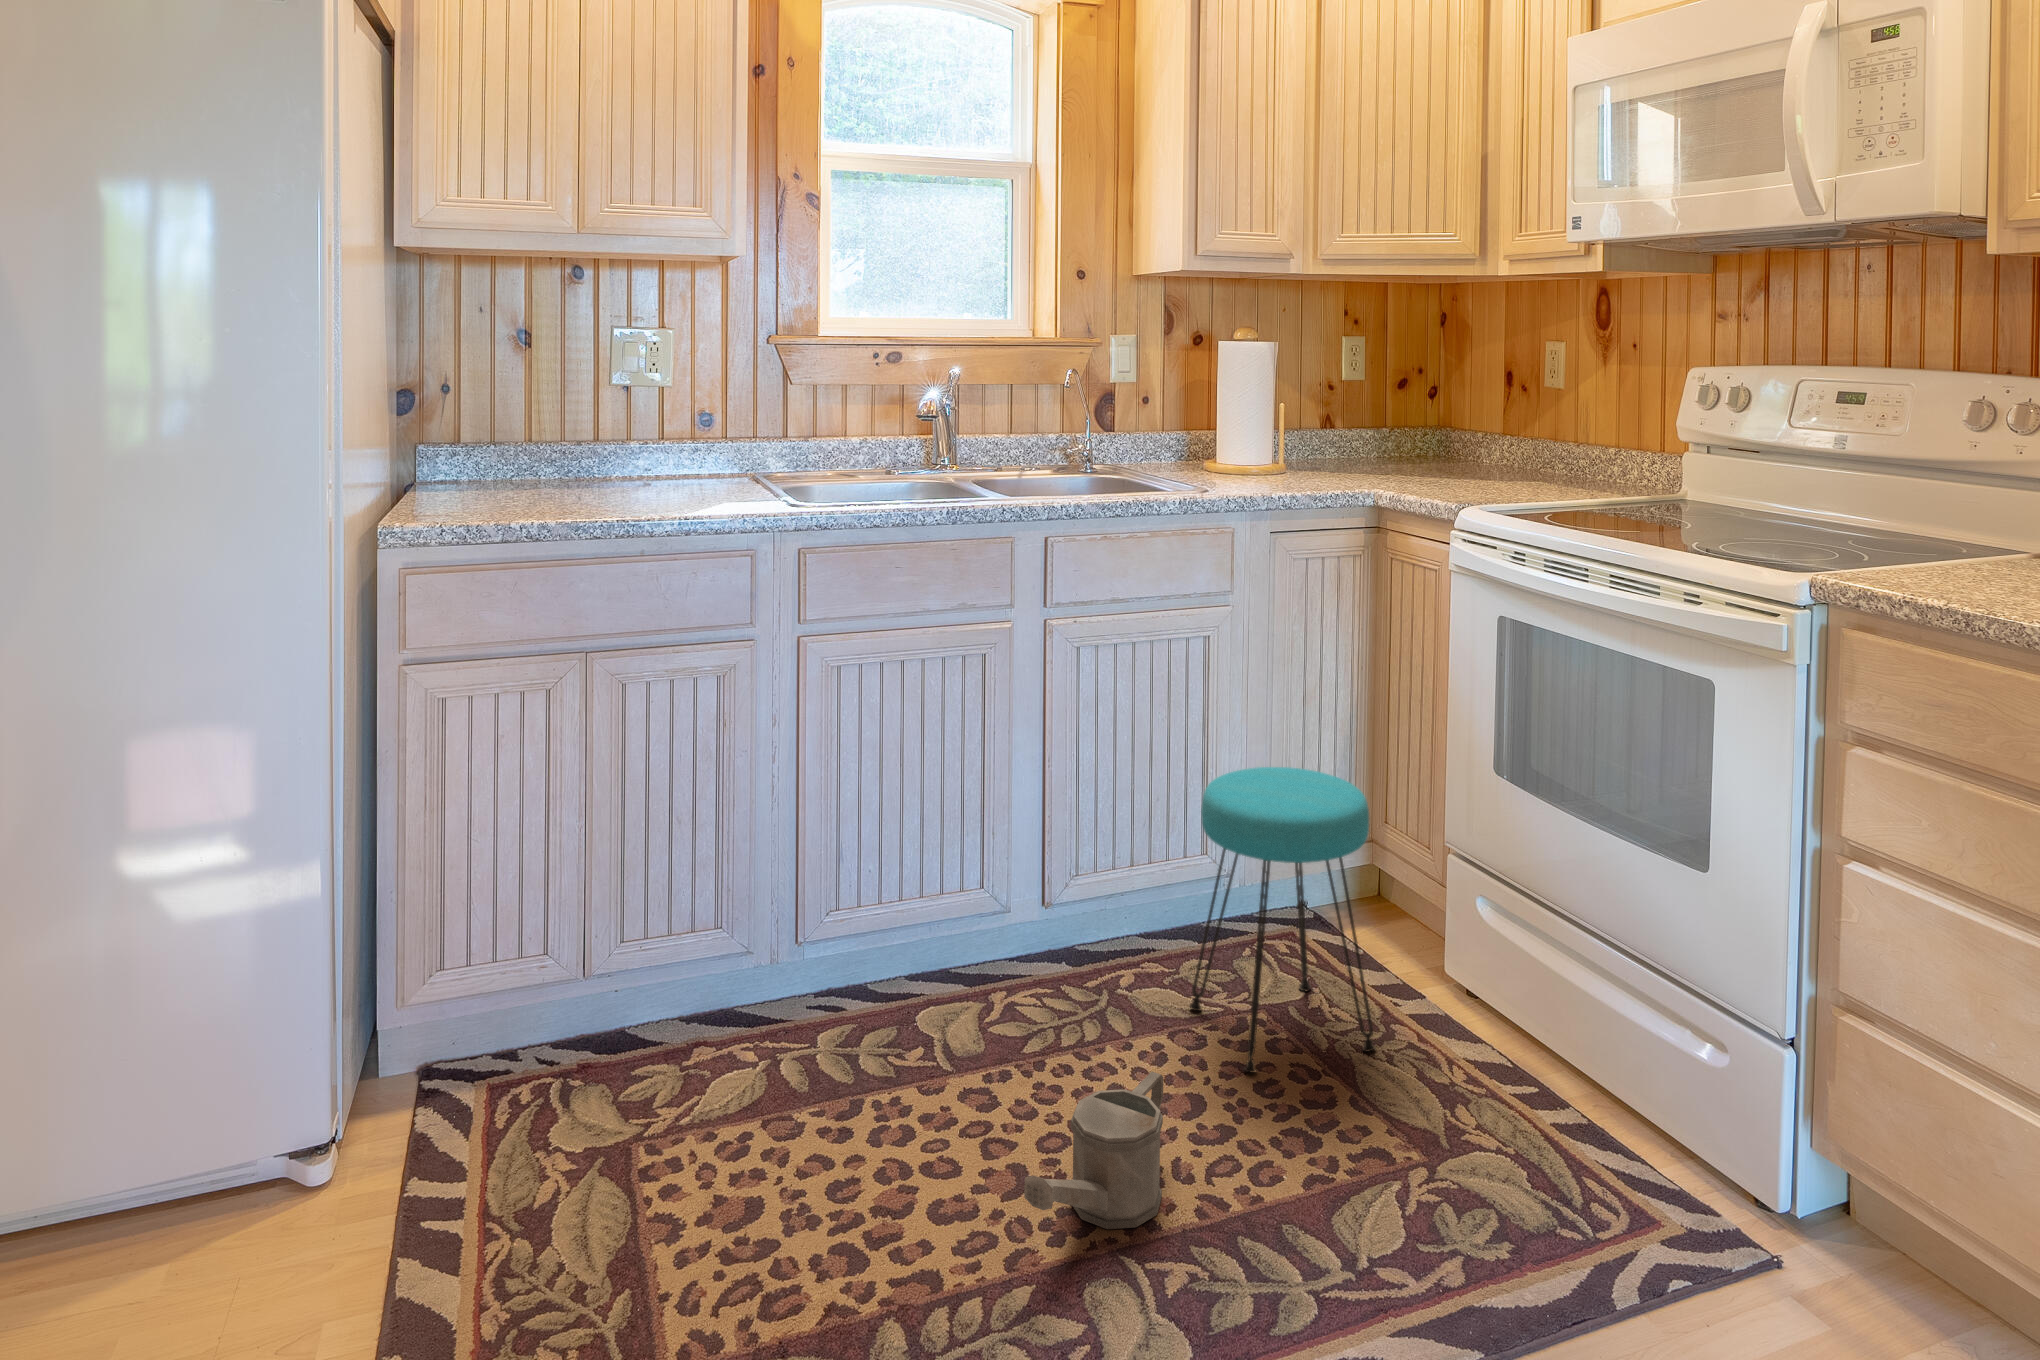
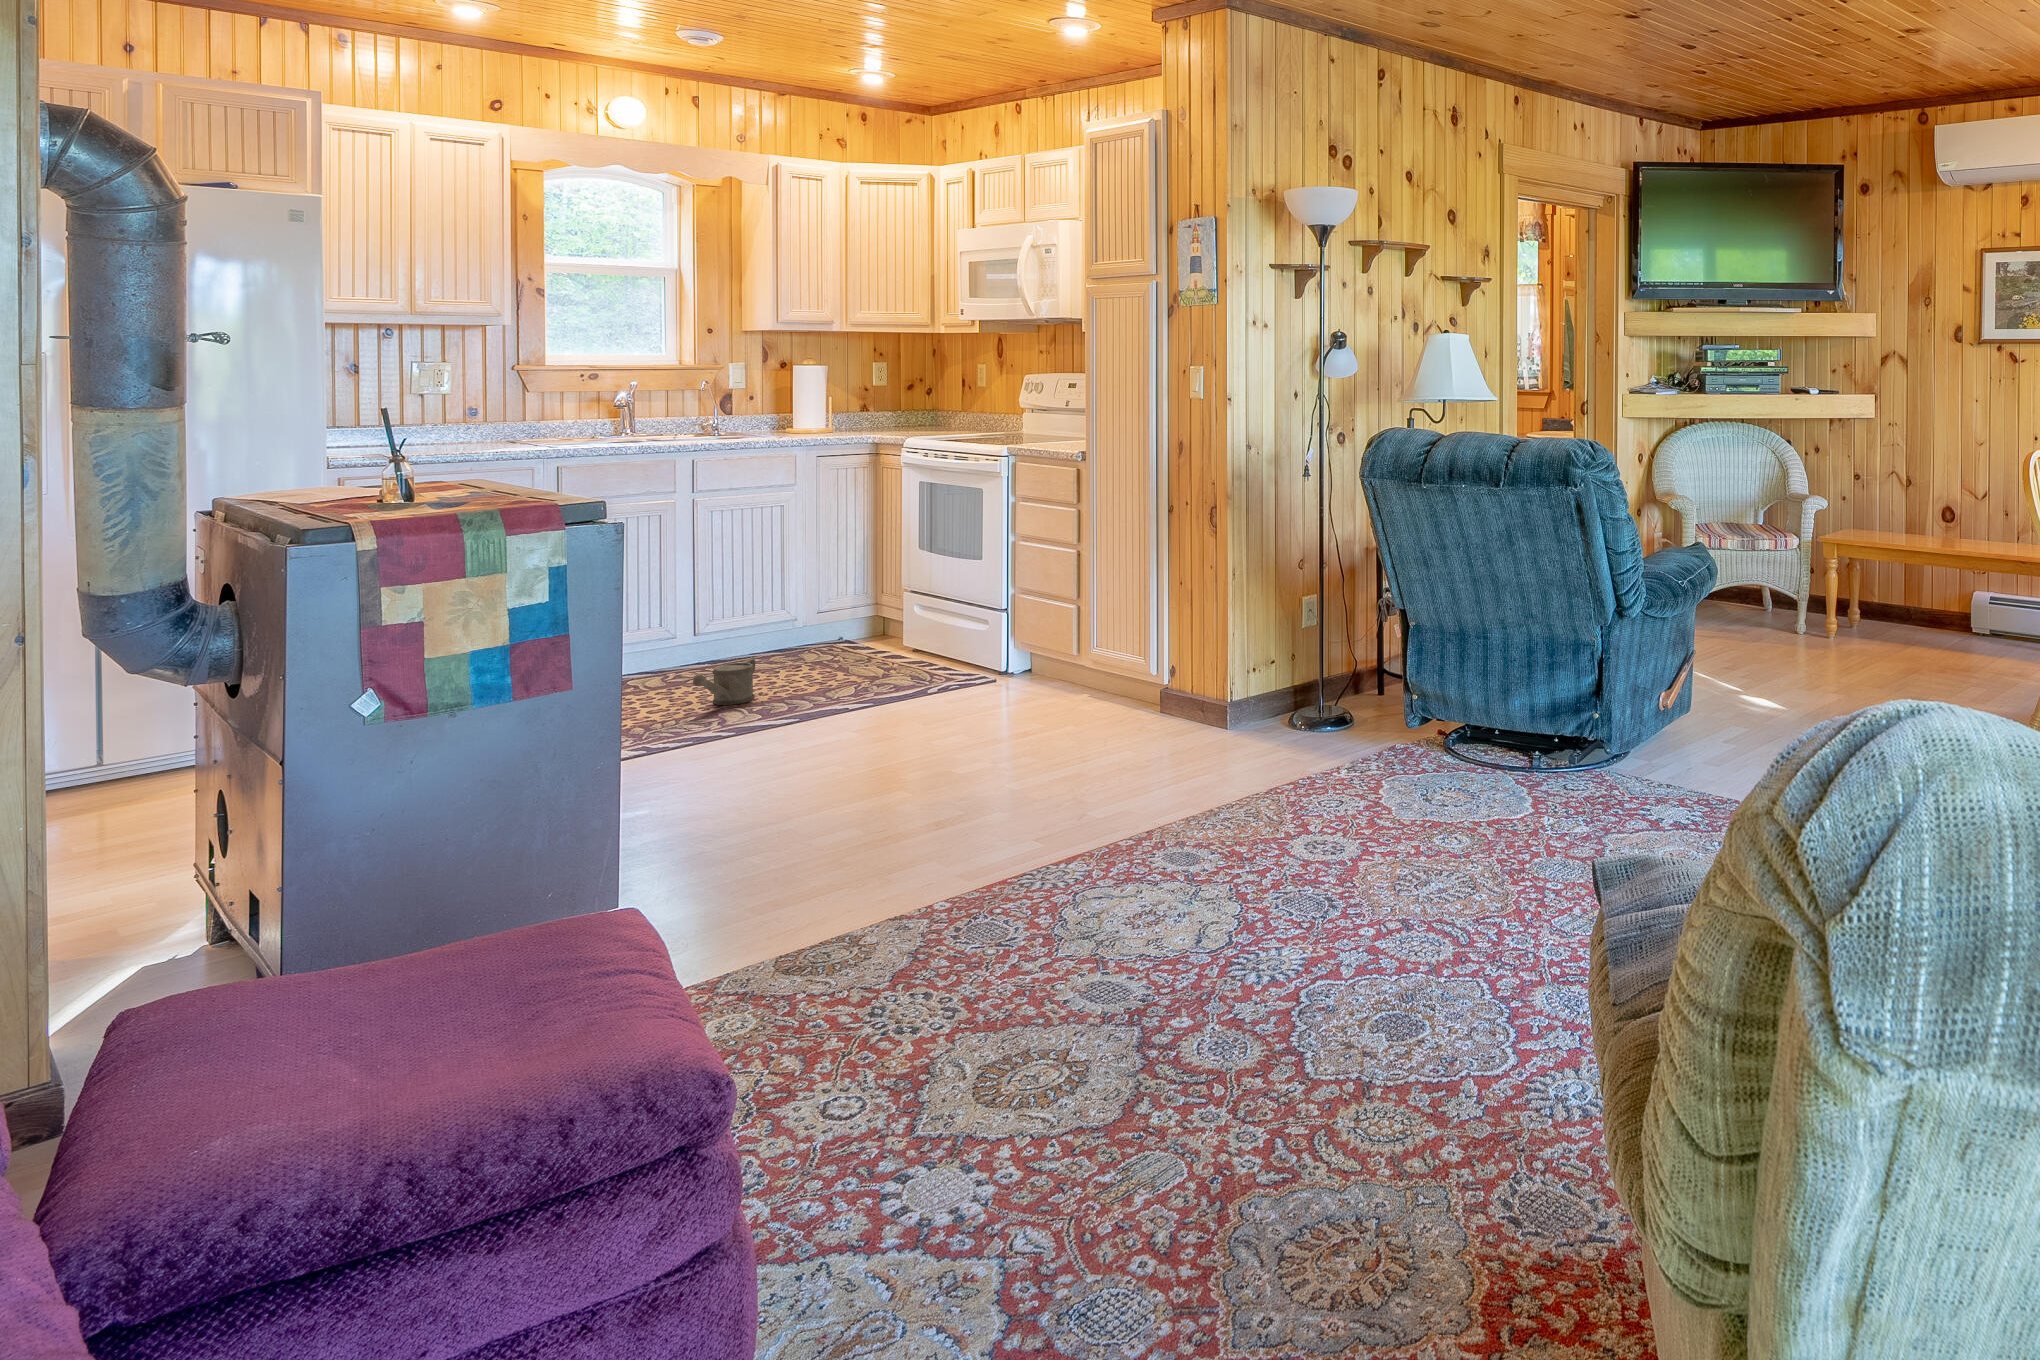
stool: present [1189,767,1375,1073] -> none [773,555,861,672]

